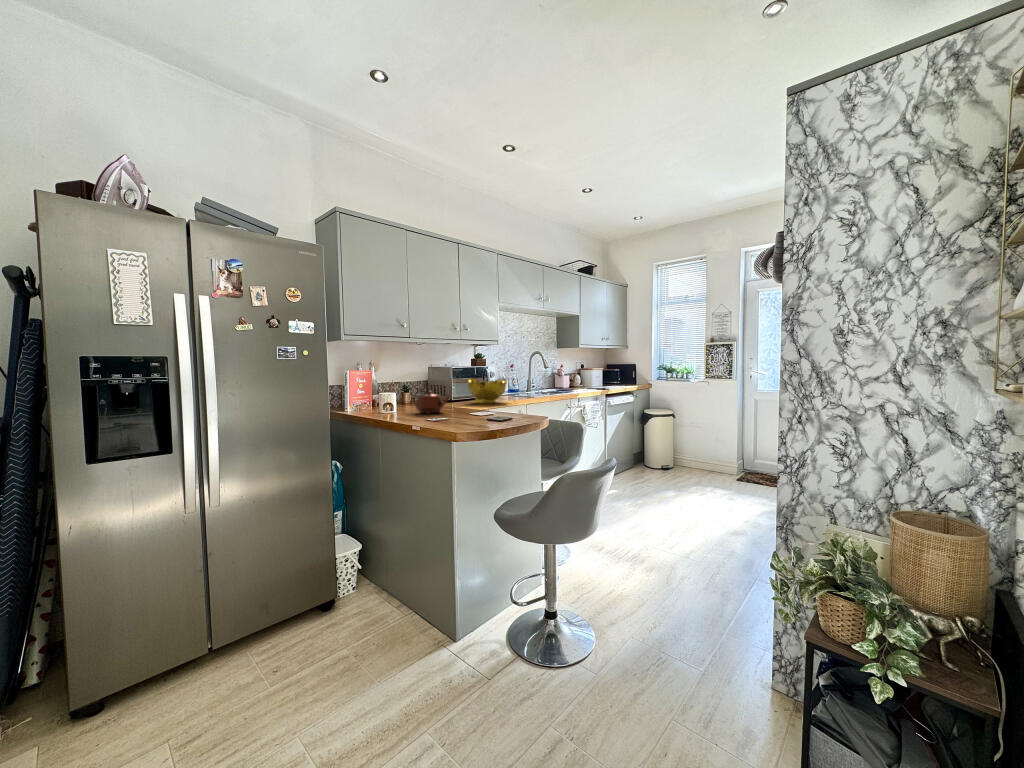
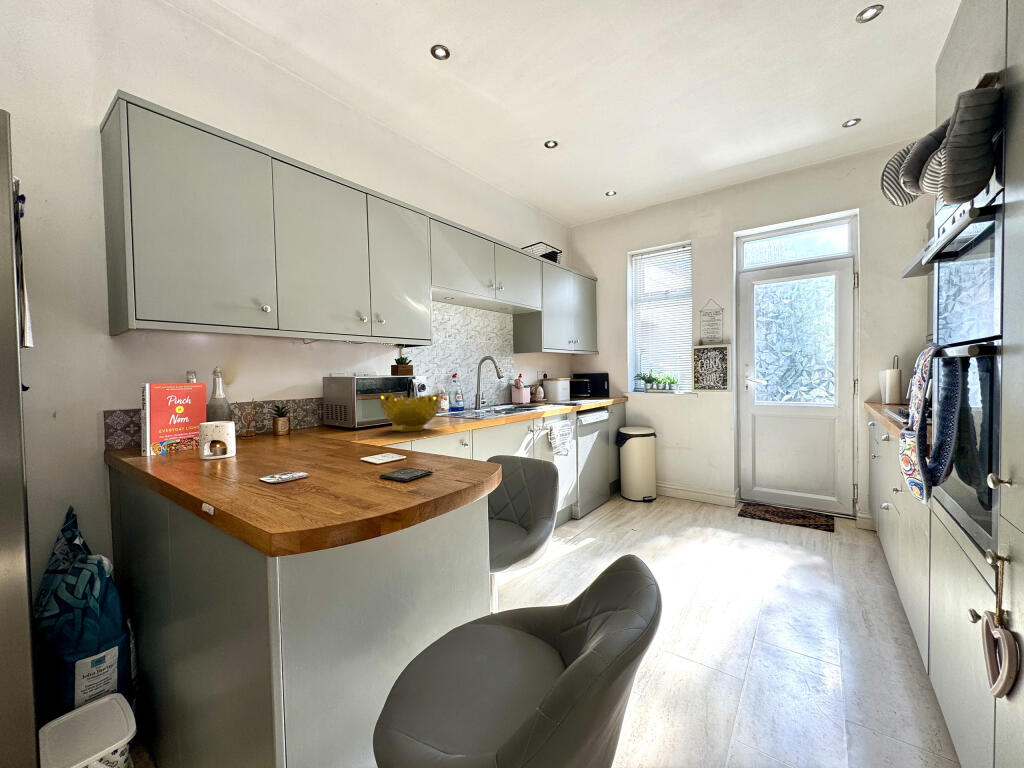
teapot: present [413,391,449,413] -> none [266,416,331,458]

